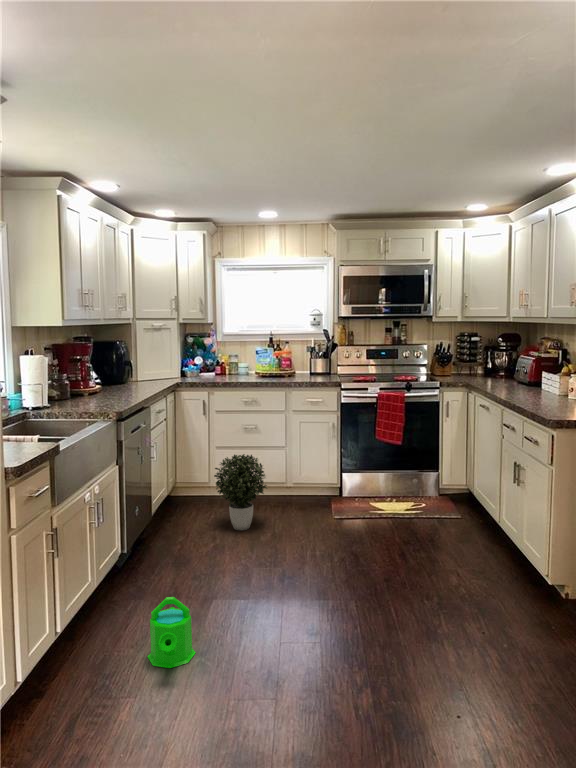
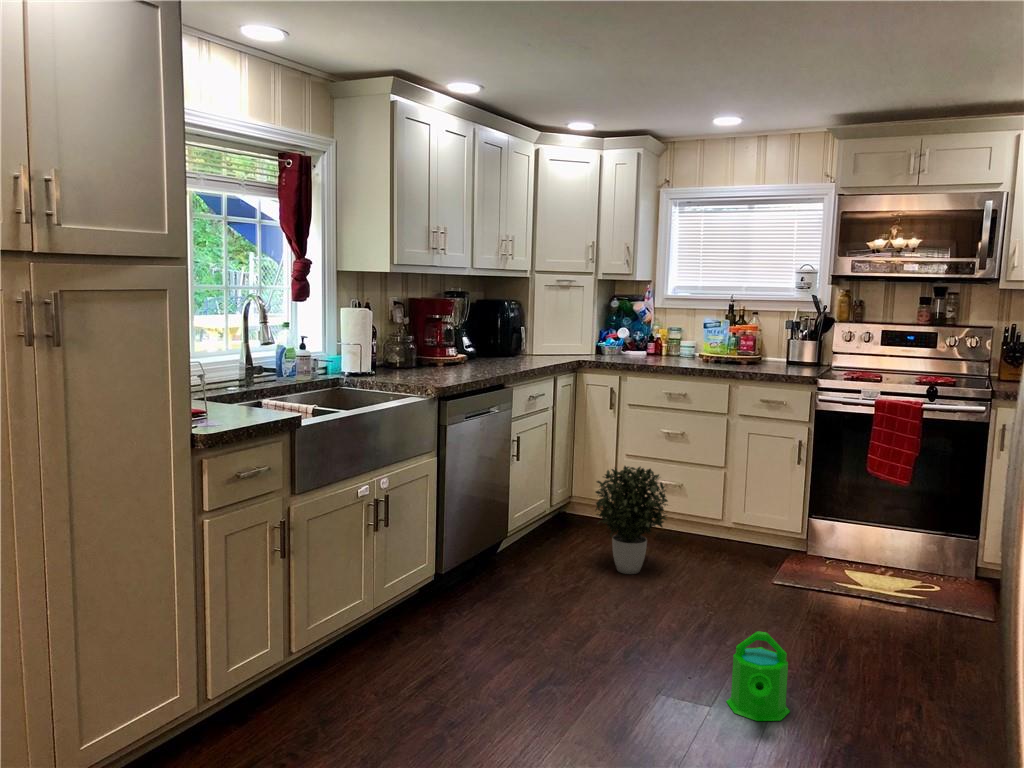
watering can: present [148,597,196,668] -> present [726,631,790,721]

